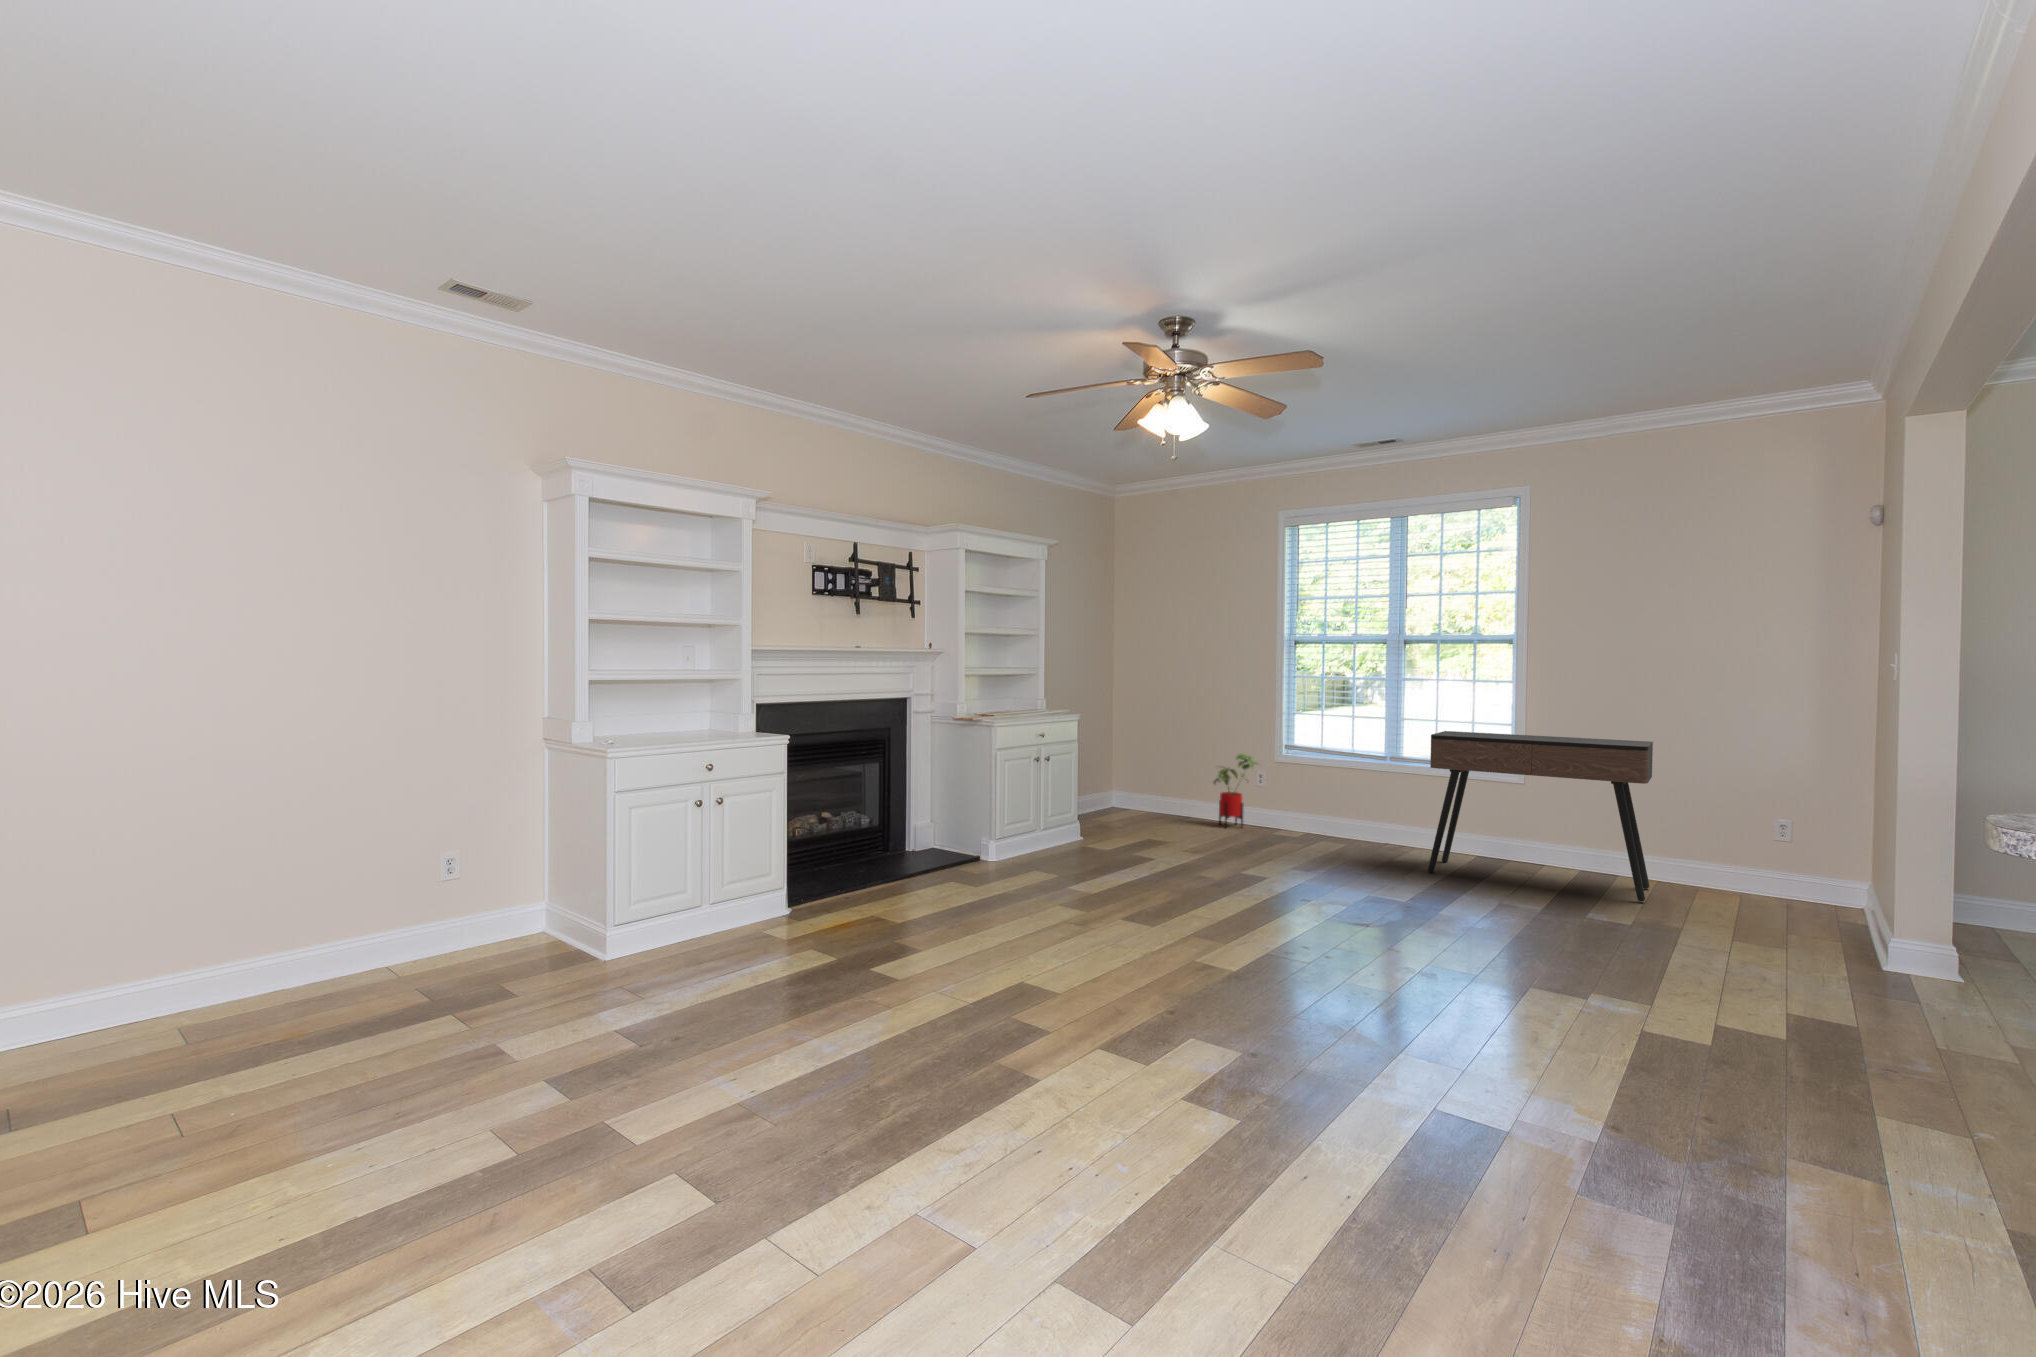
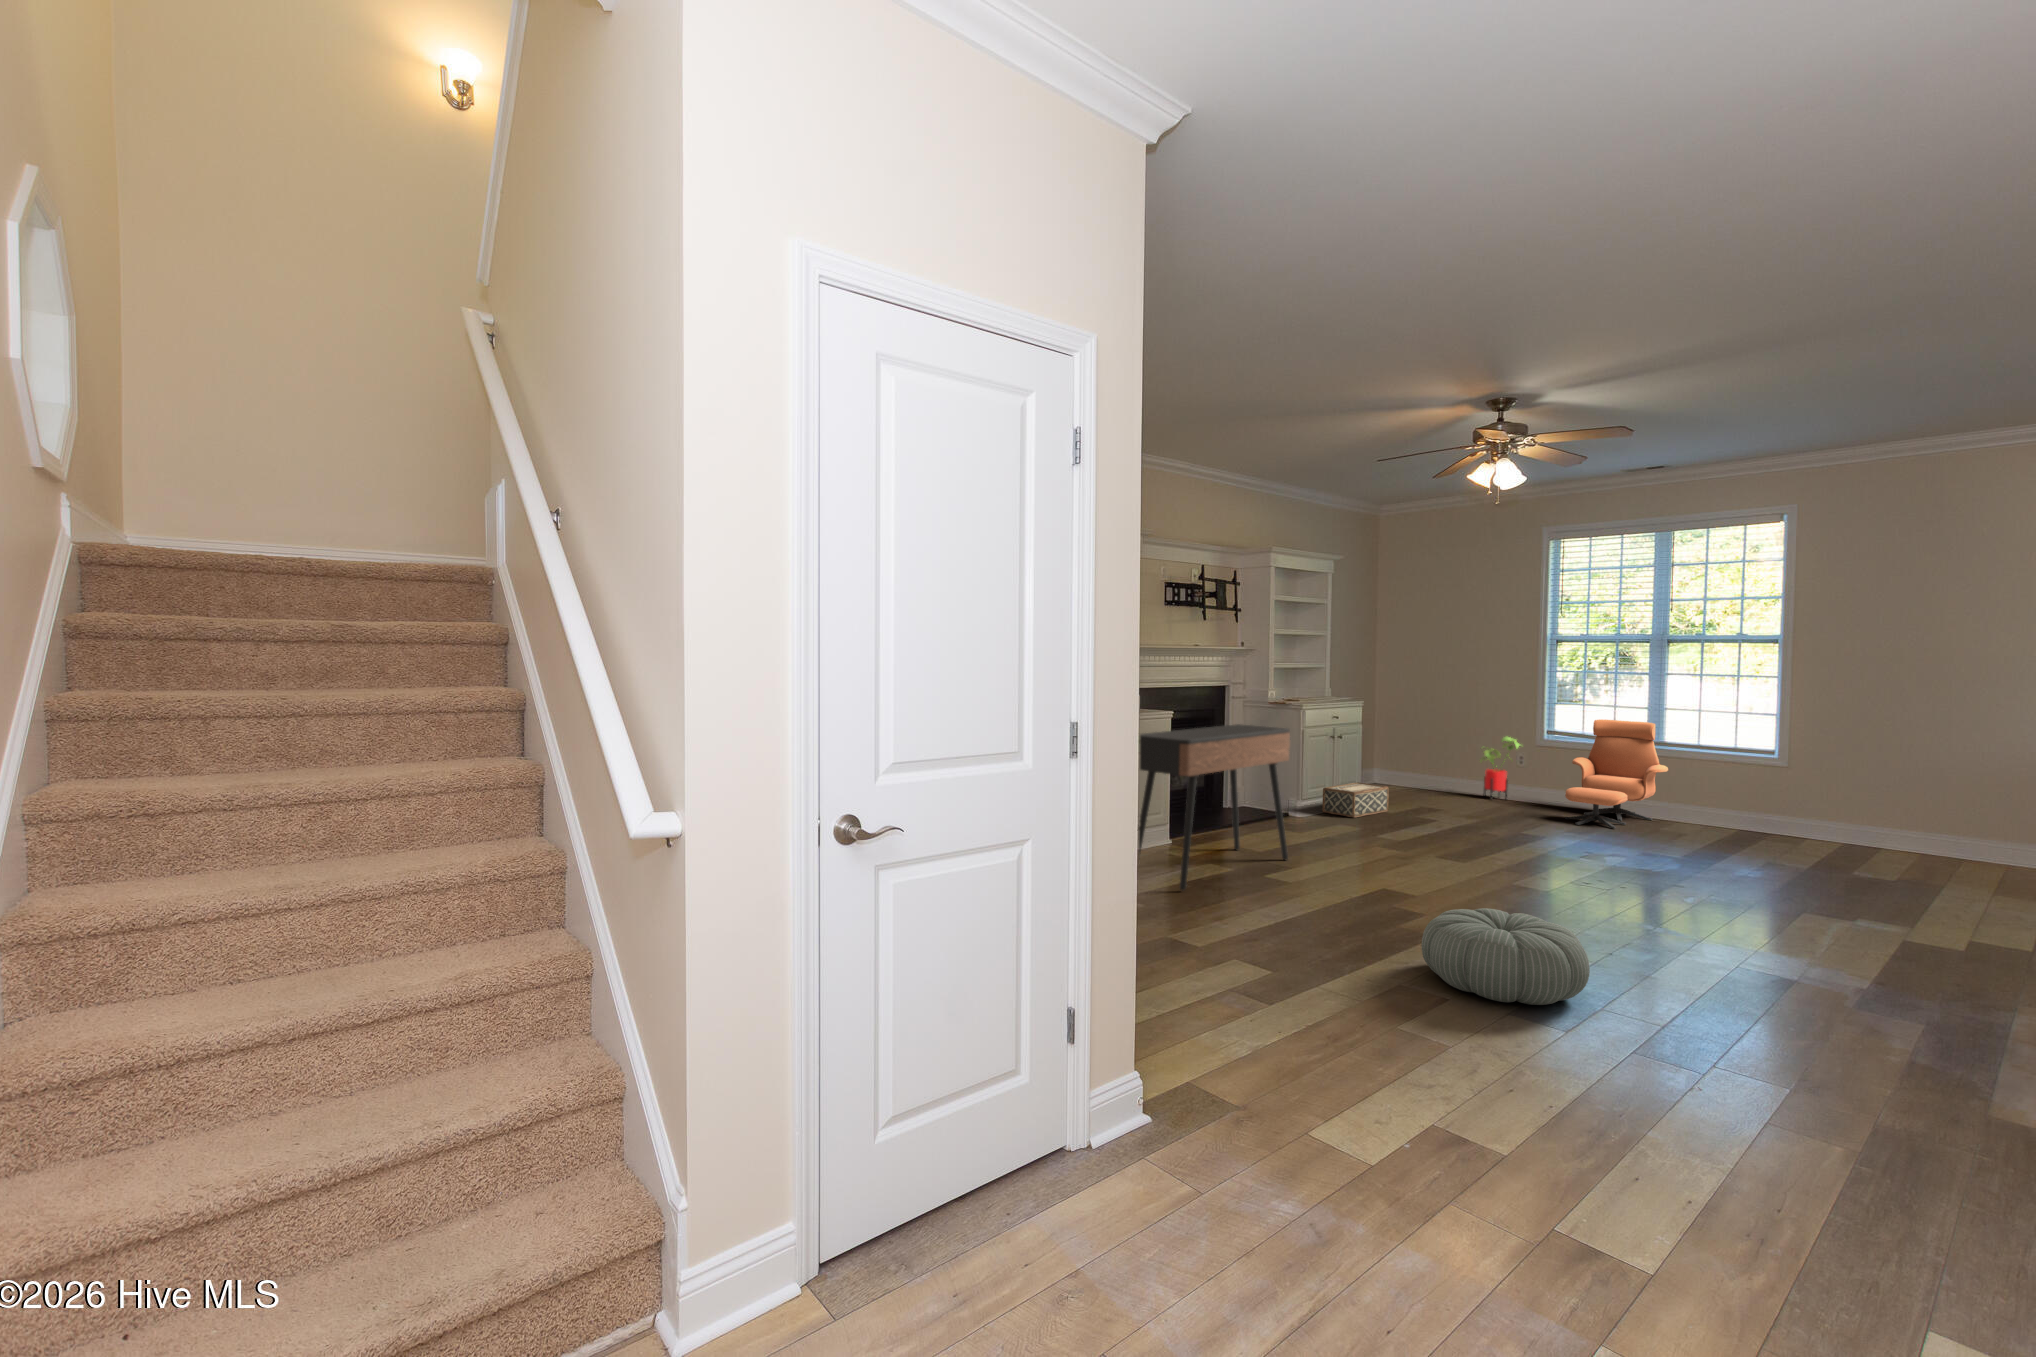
console table: present [1428,731,1653,901] -> present [1138,724,1290,890]
lounge chair: none [1296,732,1406,862] -> present [1565,720,1668,828]
woven basket: none [1020,814,1100,860] -> present [1323,782,1389,818]
pouf: none [990,1025,1213,1194] -> present [1421,908,1590,1005]

